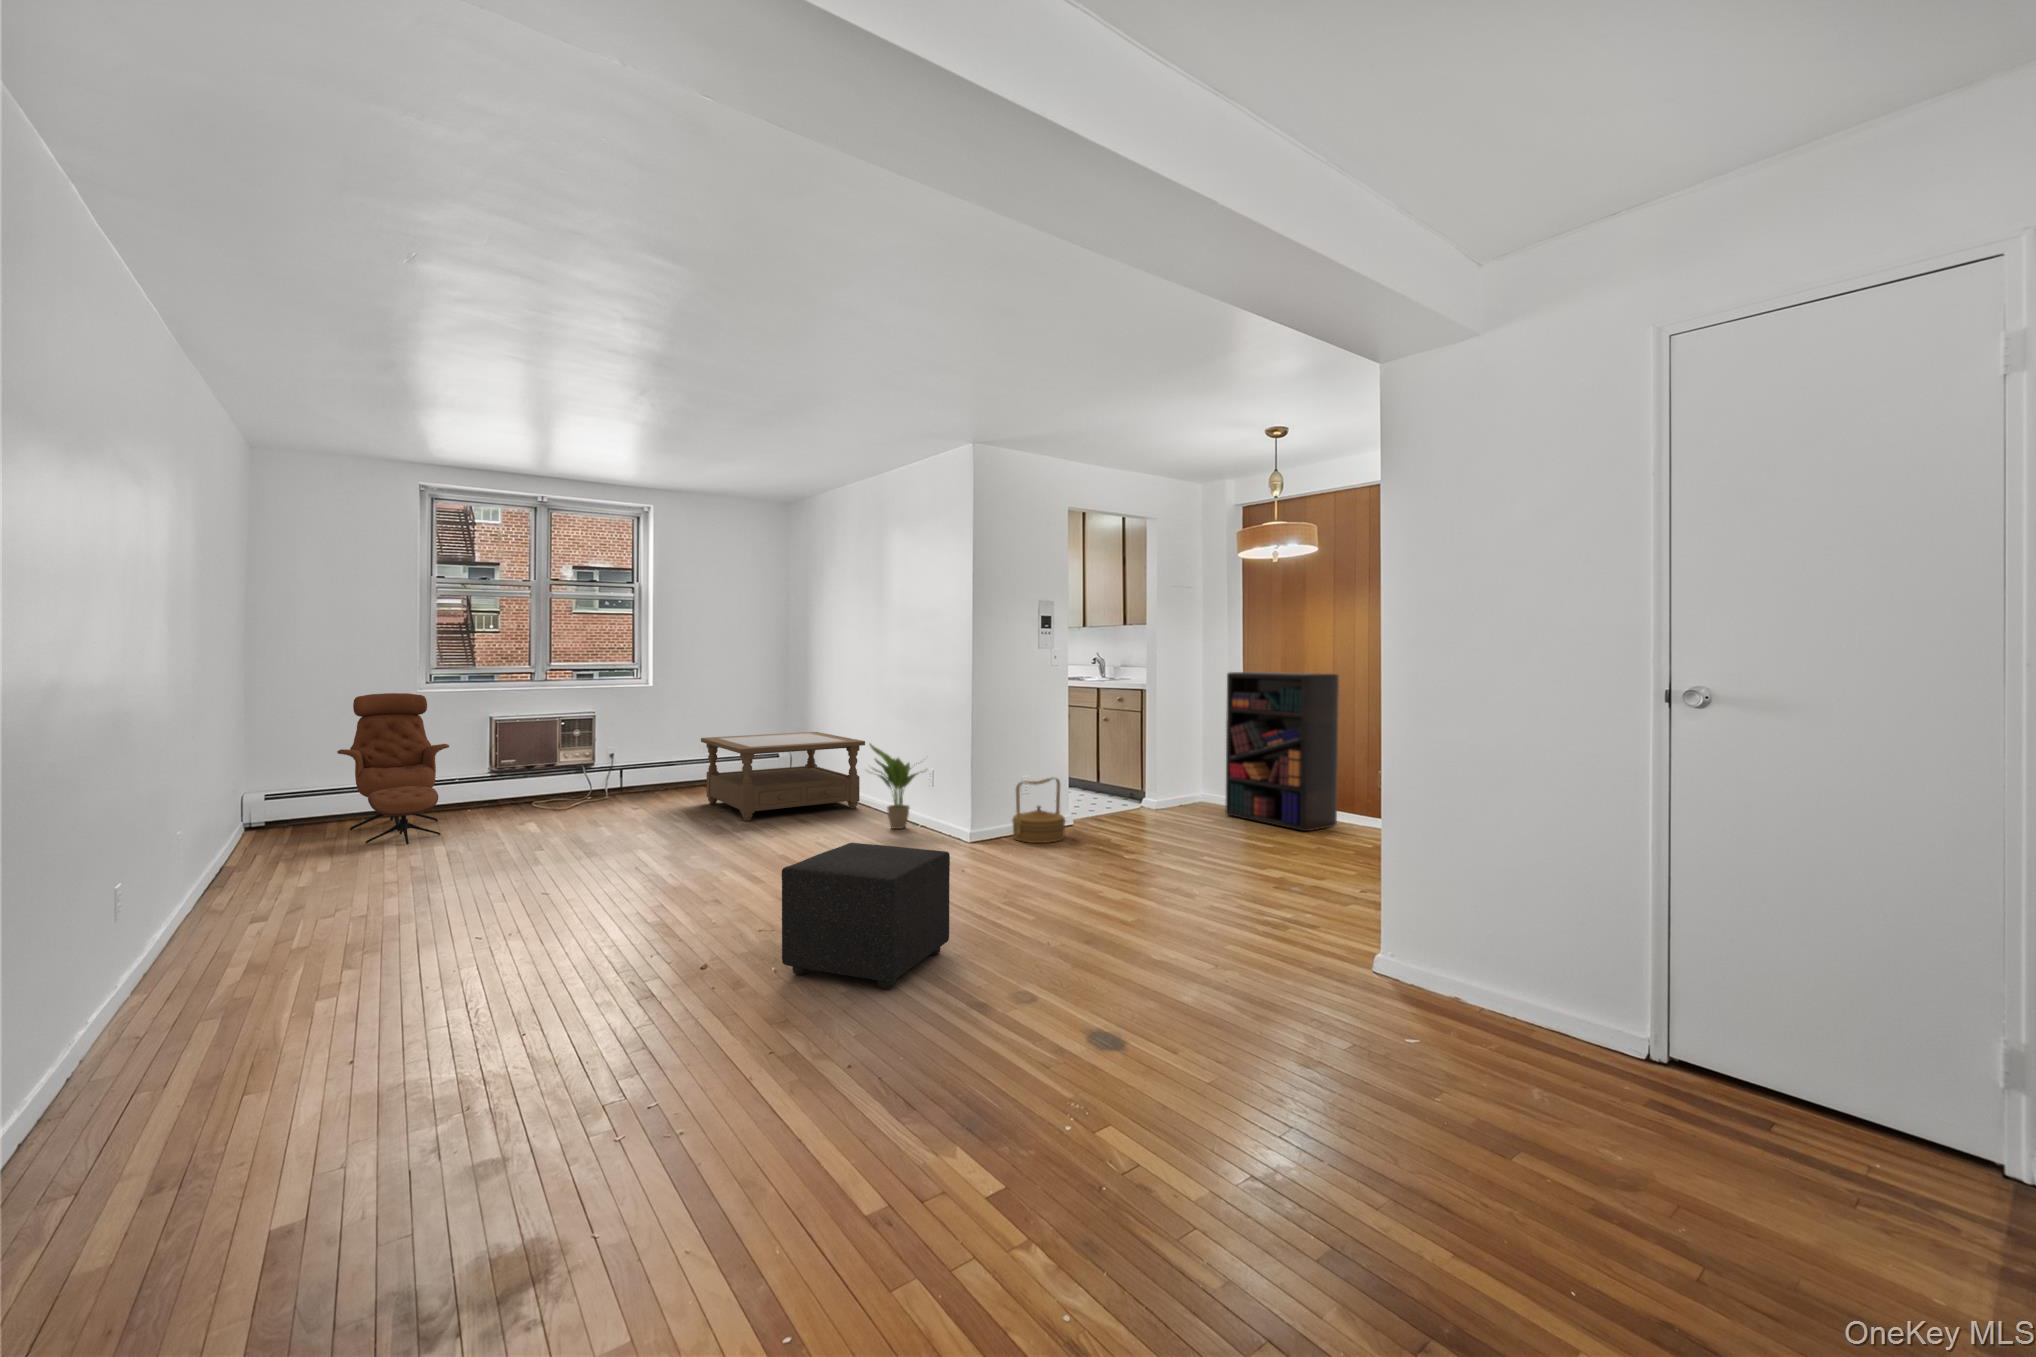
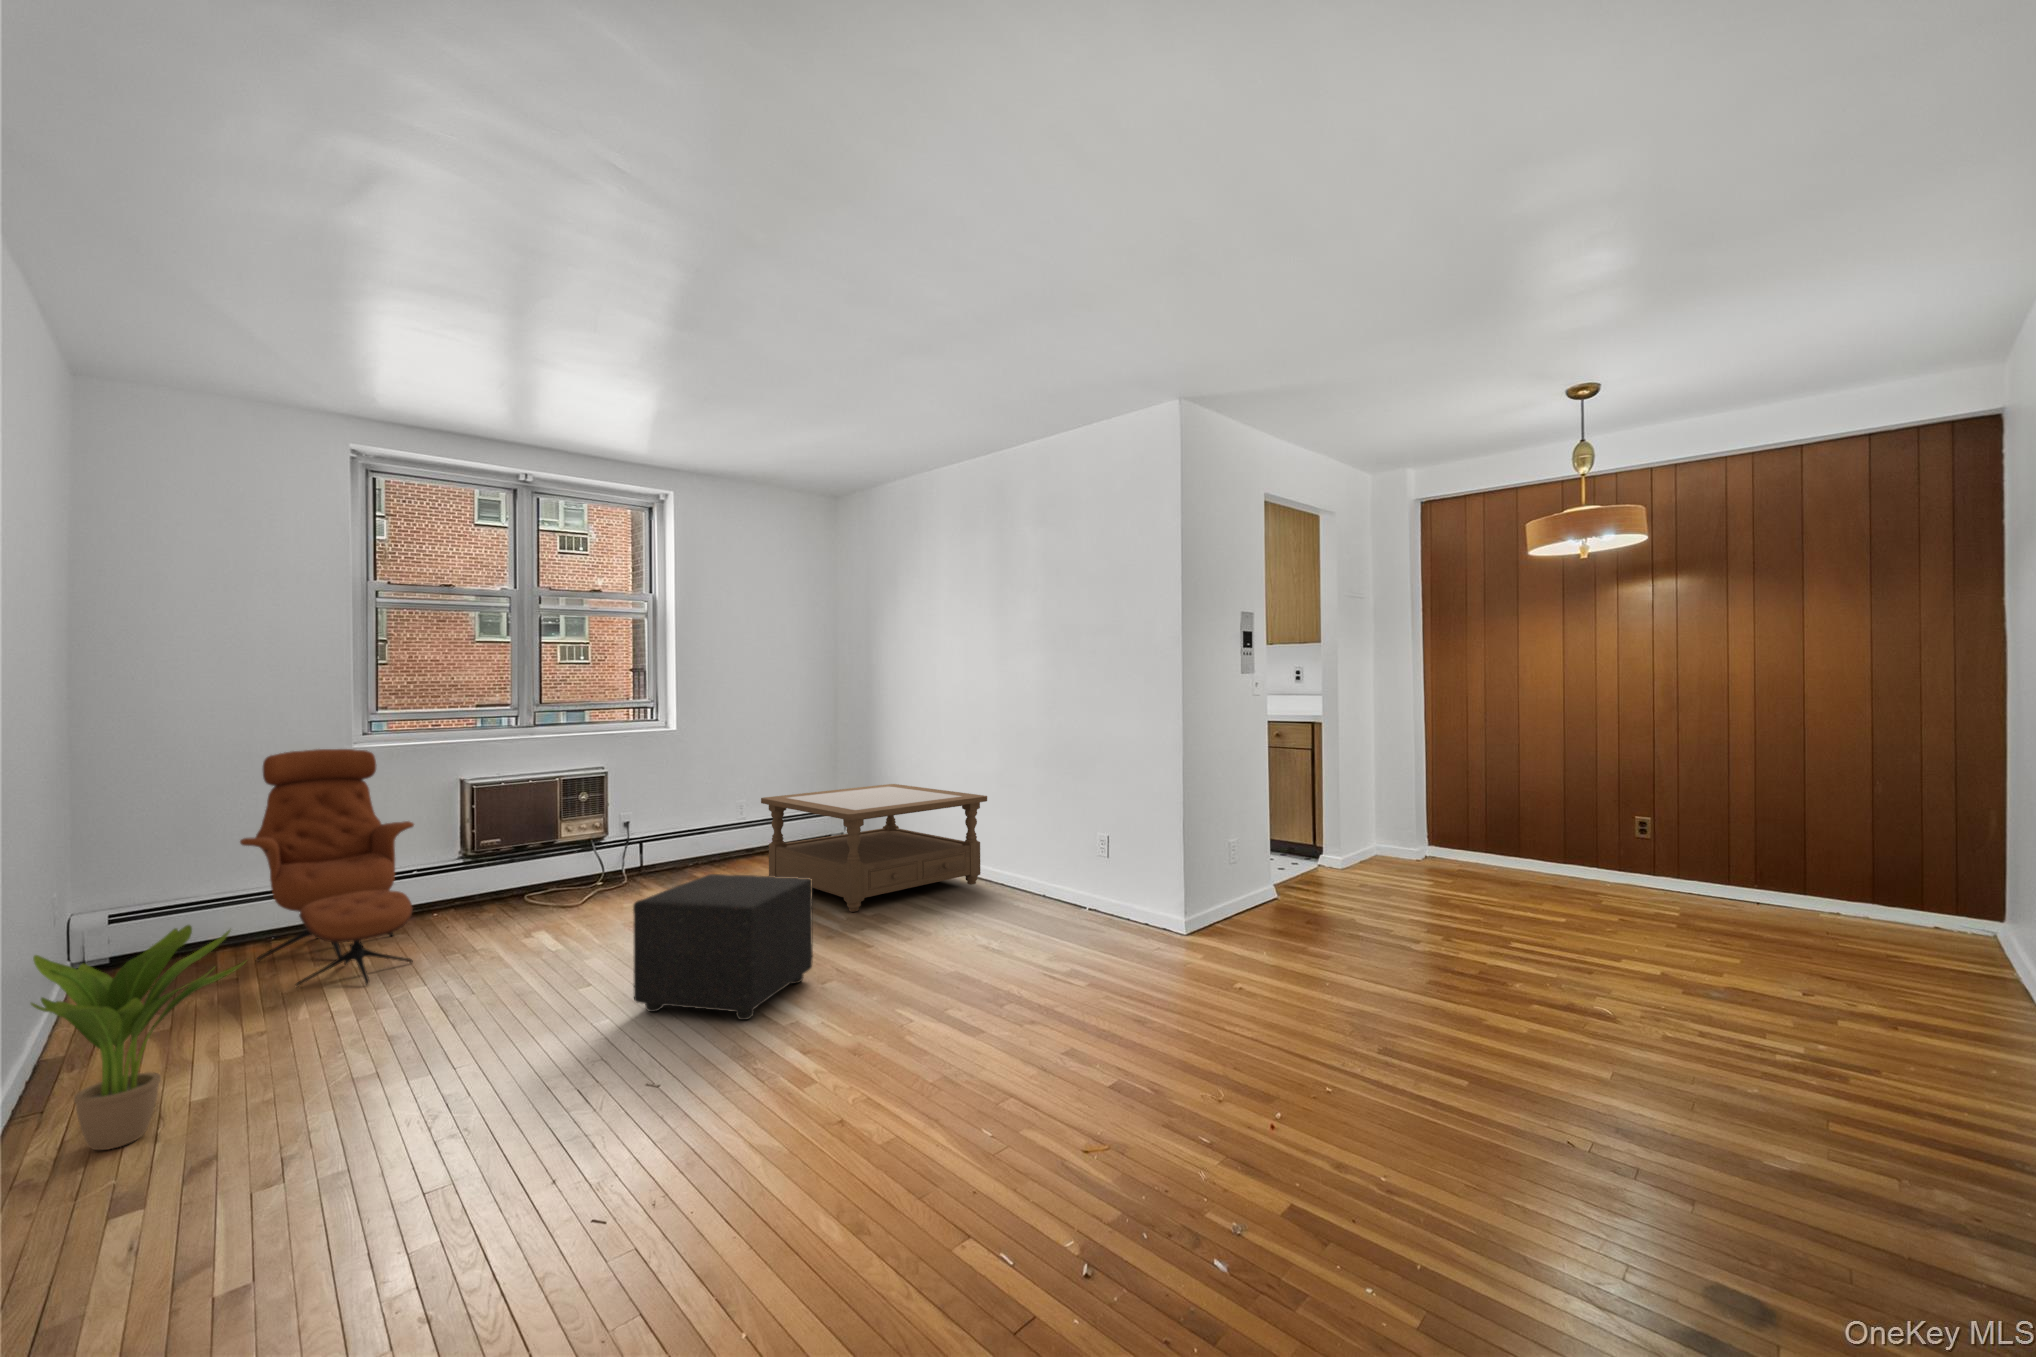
bookshelf: present [1225,672,1339,831] -> none [1433,699,1586,893]
potted plant: present [870,744,922,829] -> present [31,925,246,1150]
woven basket: present [1012,778,1065,843] -> none [1234,838,1308,929]
ottoman: present [782,843,950,989] -> present [633,874,813,1020]

